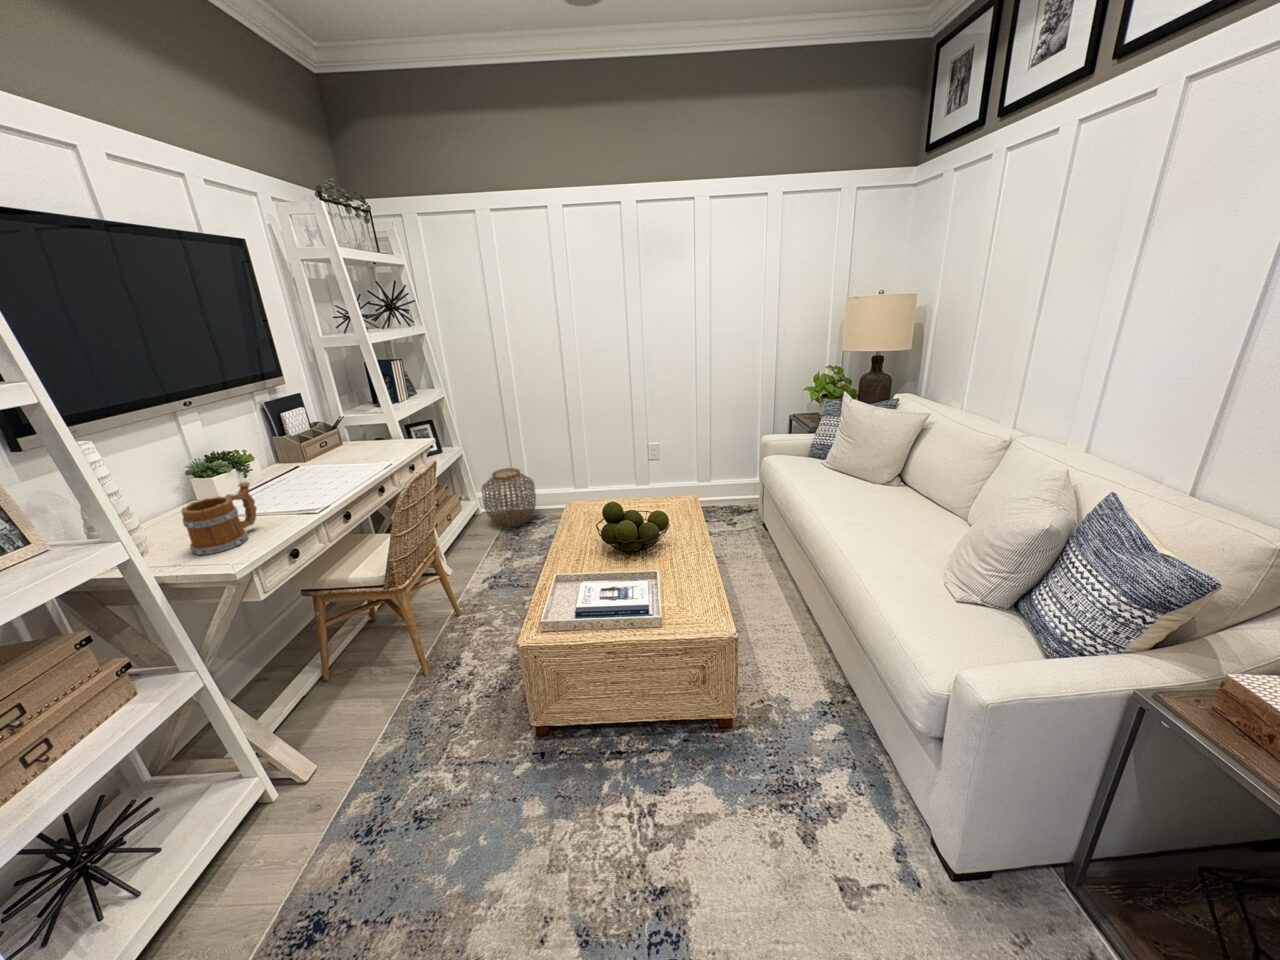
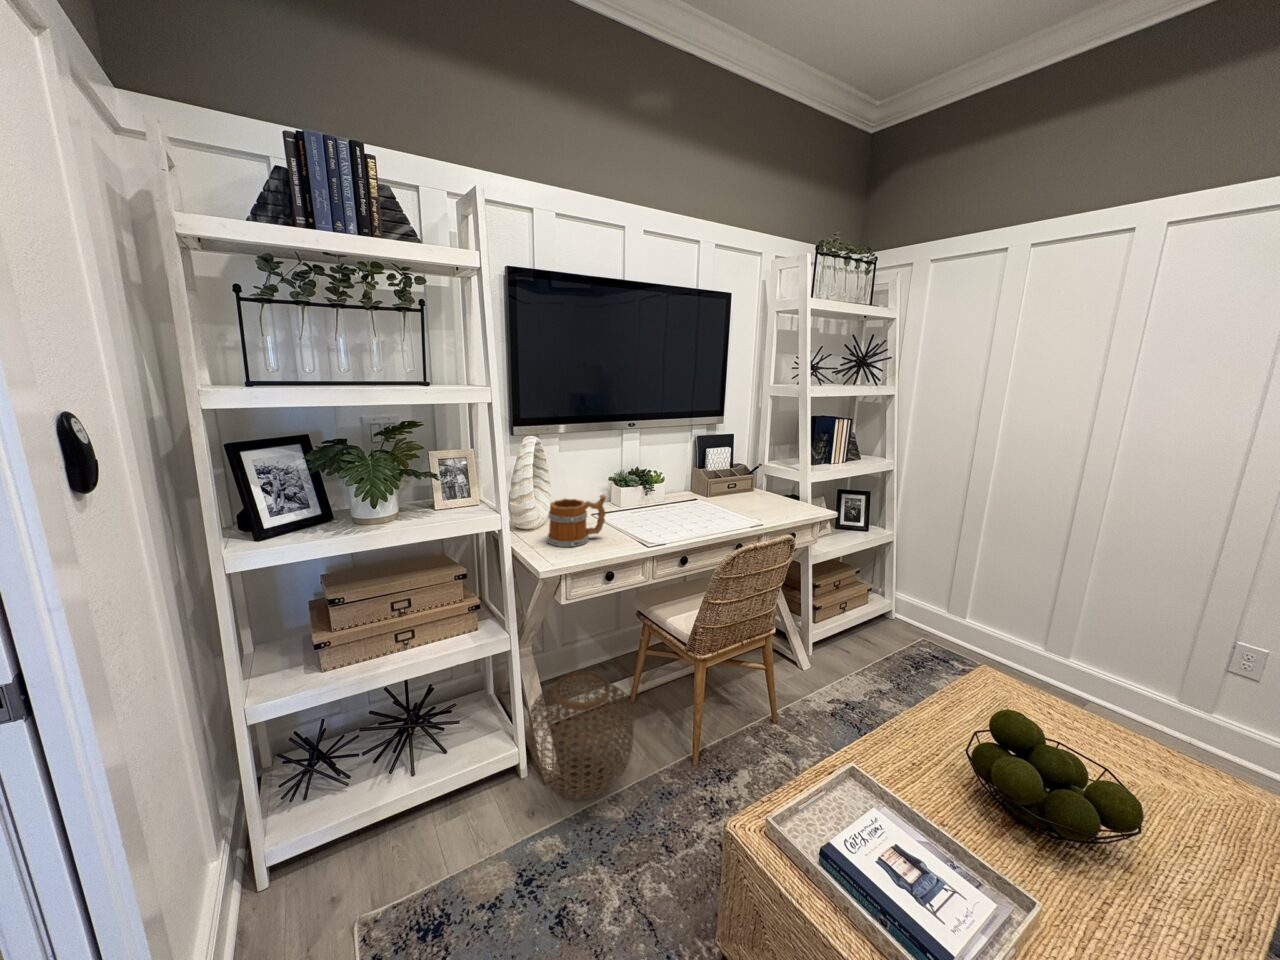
woven basket: present [482,468,536,527] -> present [529,671,634,800]

